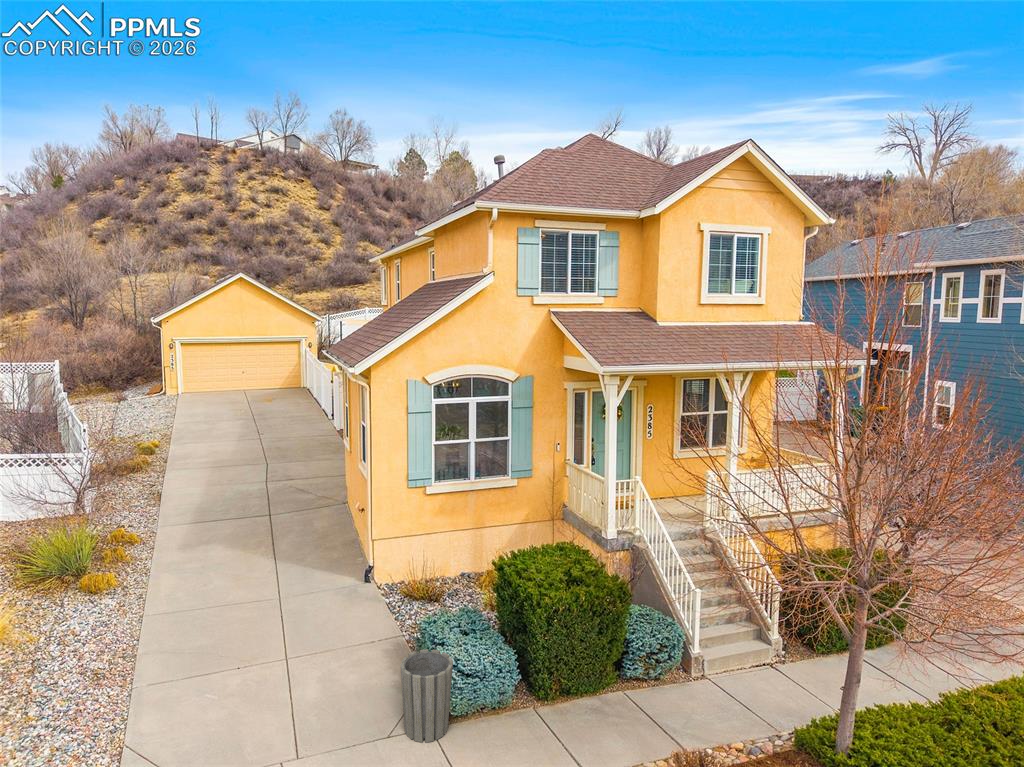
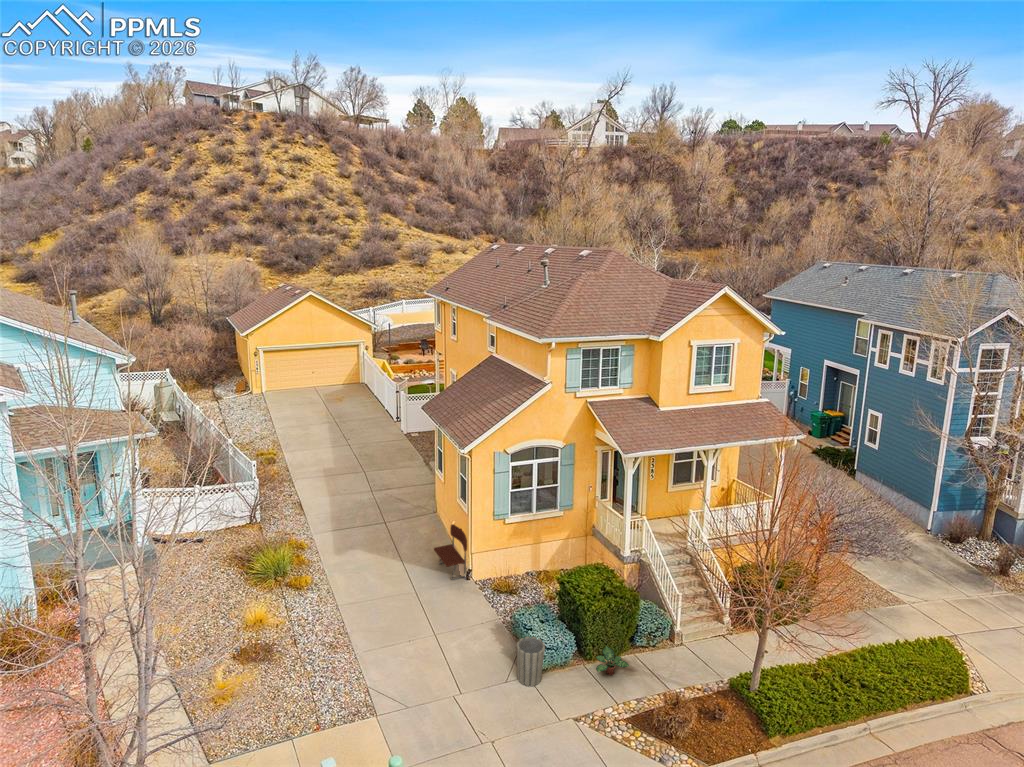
bench: none [321,502,366,583] -> present [434,524,467,580]
potted plant: none [549,671,610,724] -> present [596,646,629,675]

